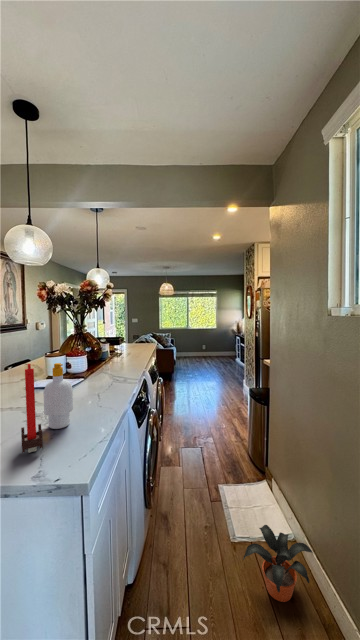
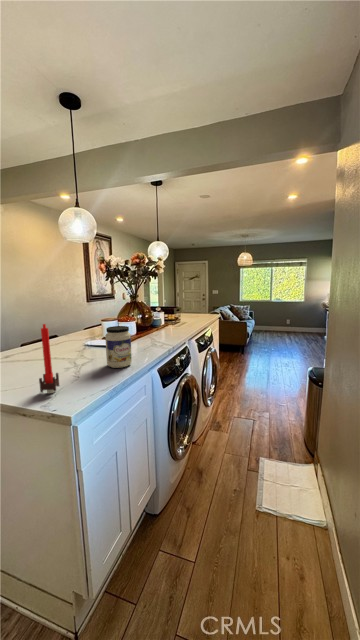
jar: none [78,361,108,410] -> present [105,326,132,368]
soap bottle: present [44,363,73,429] -> none [69,325,94,379]
potted plant: present [243,525,313,602] -> none [253,503,332,579]

